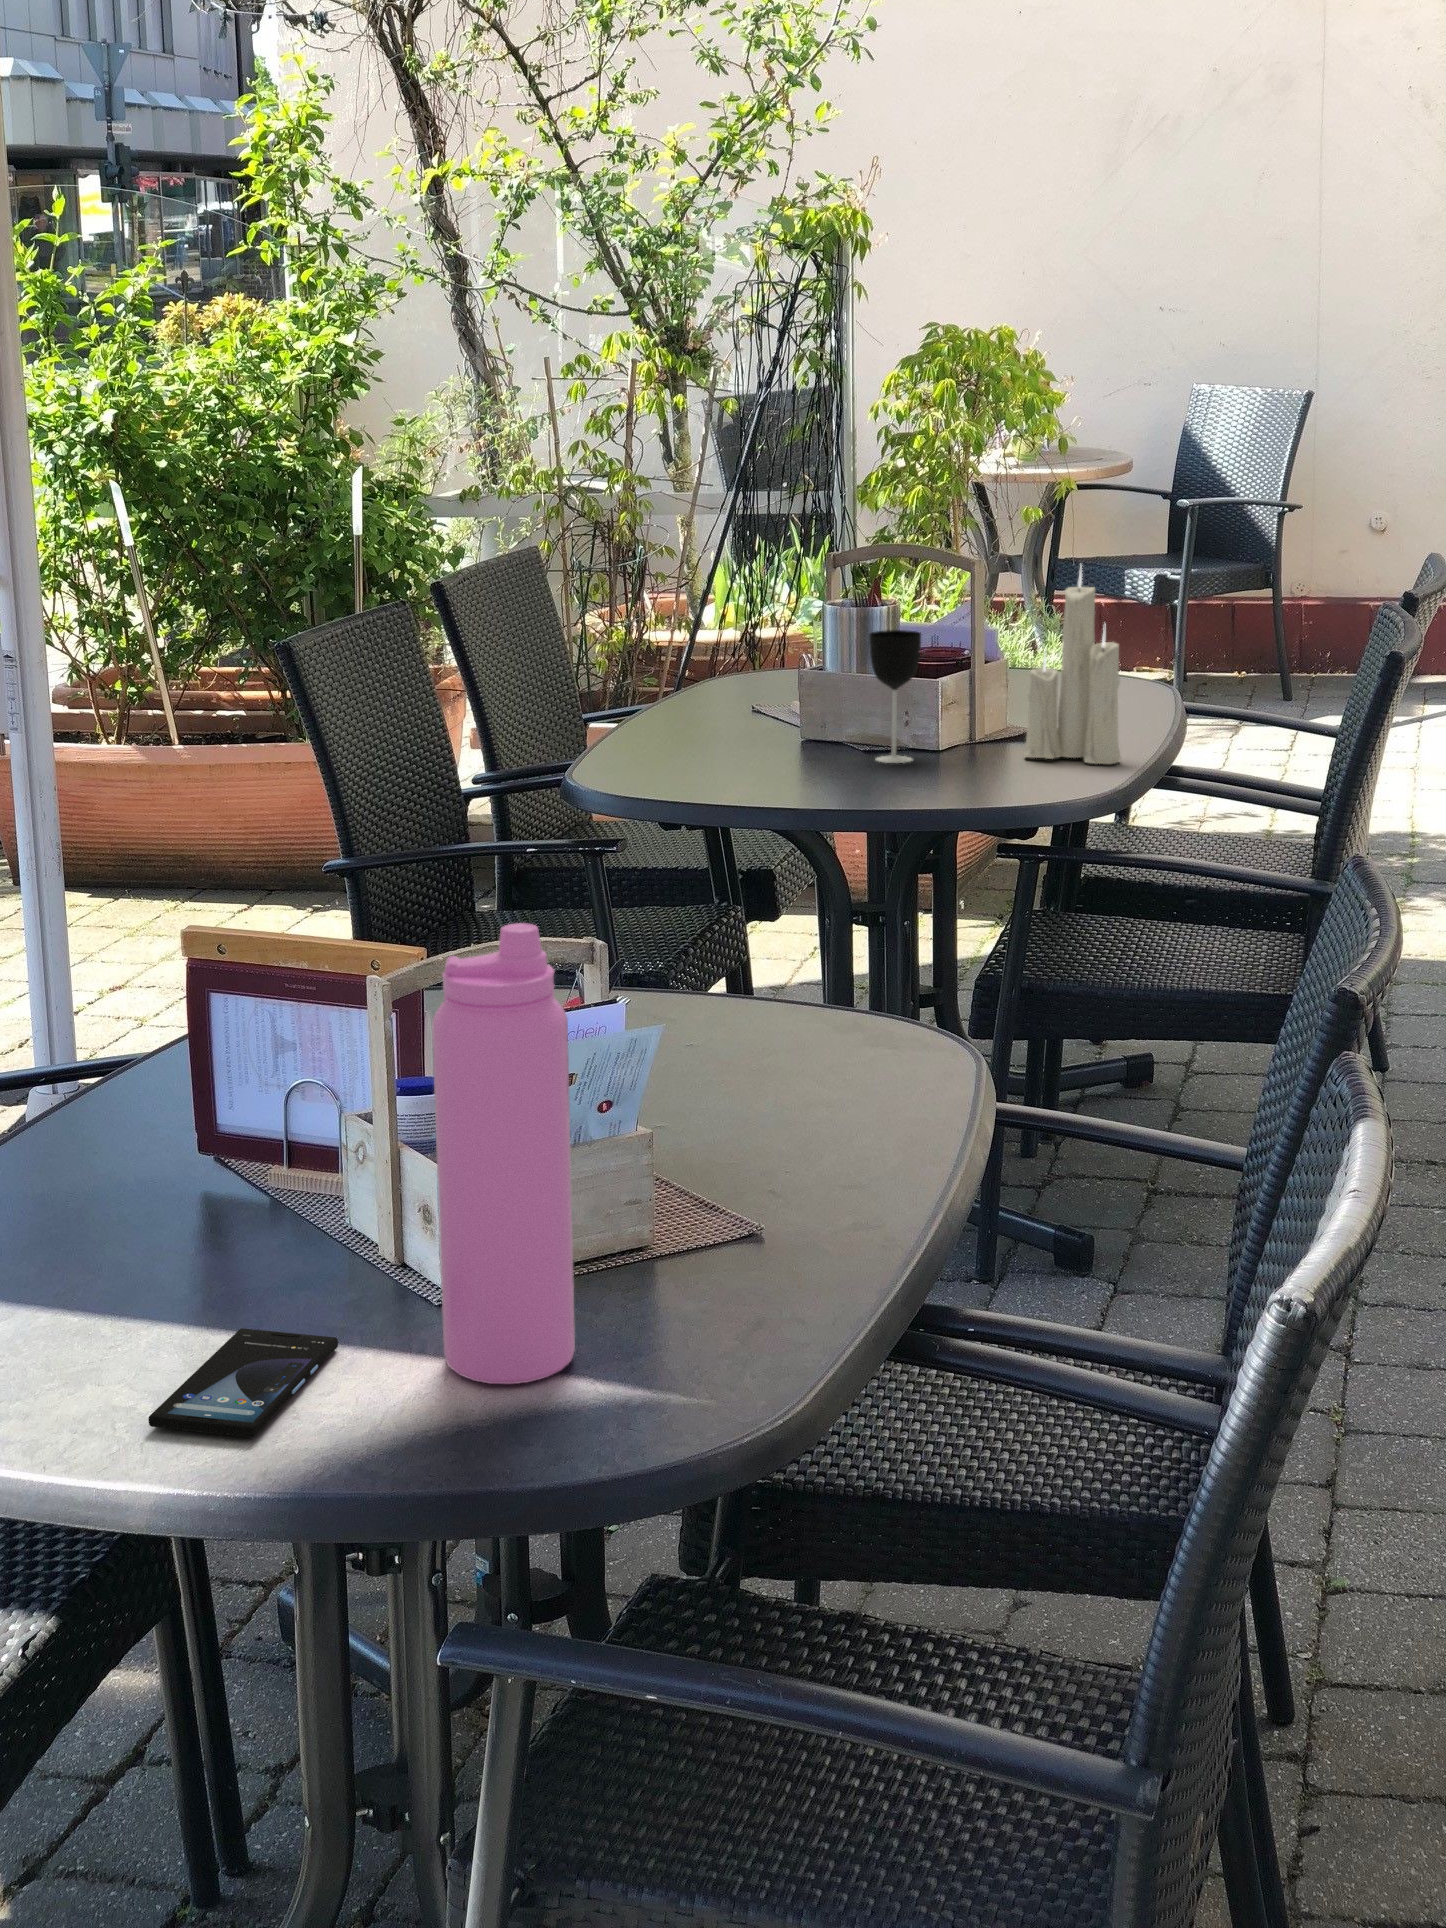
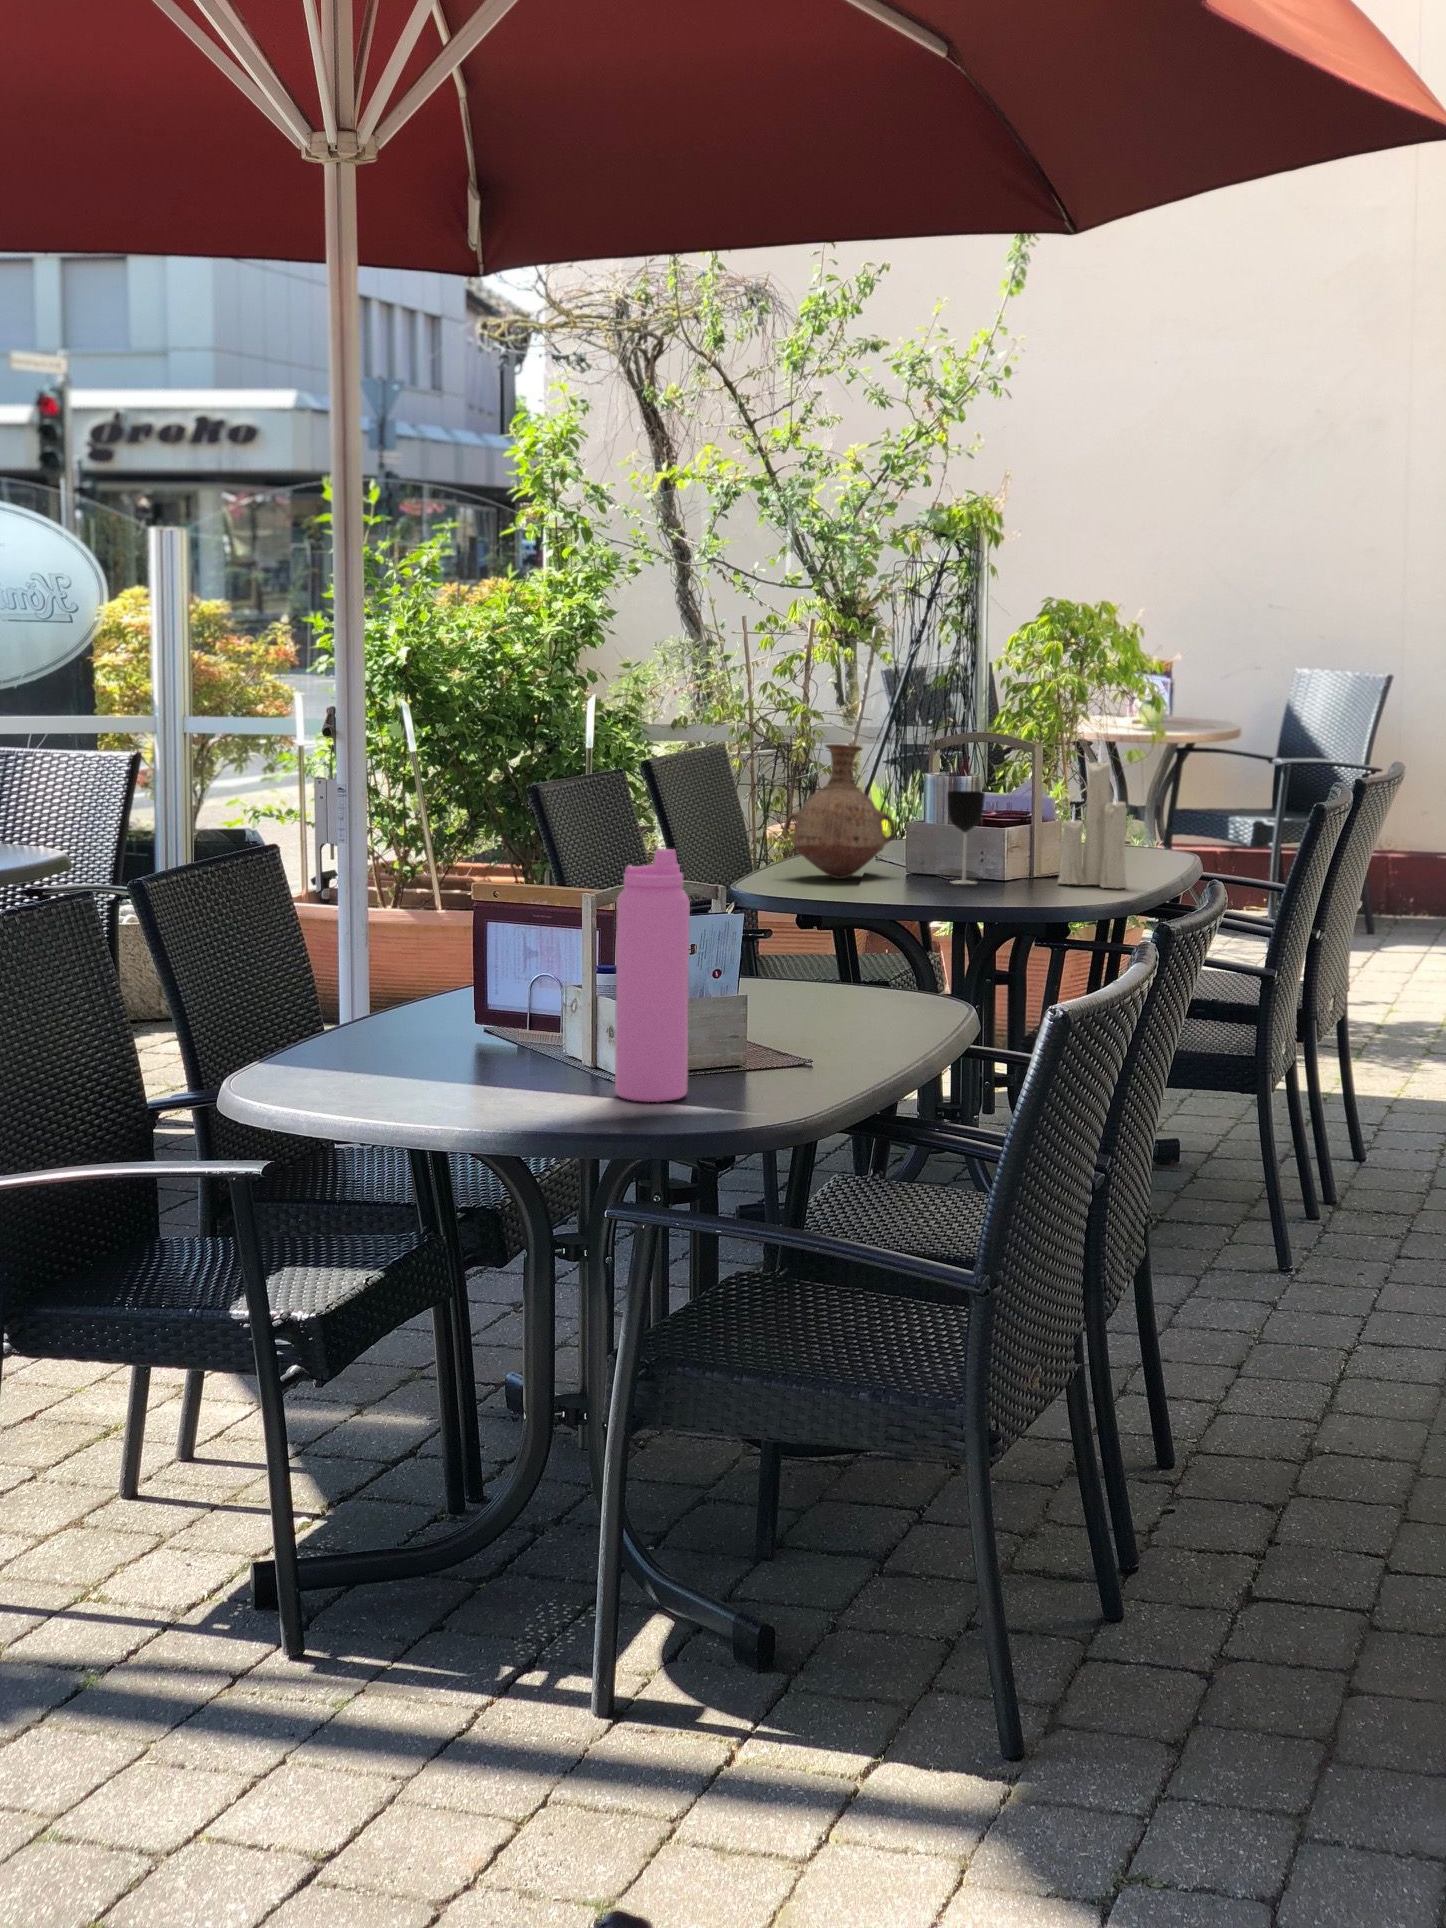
vase: none [640,569,796,758] -> present [784,744,895,879]
smartphone: present [148,1328,338,1438] -> none [455,1079,557,1111]

